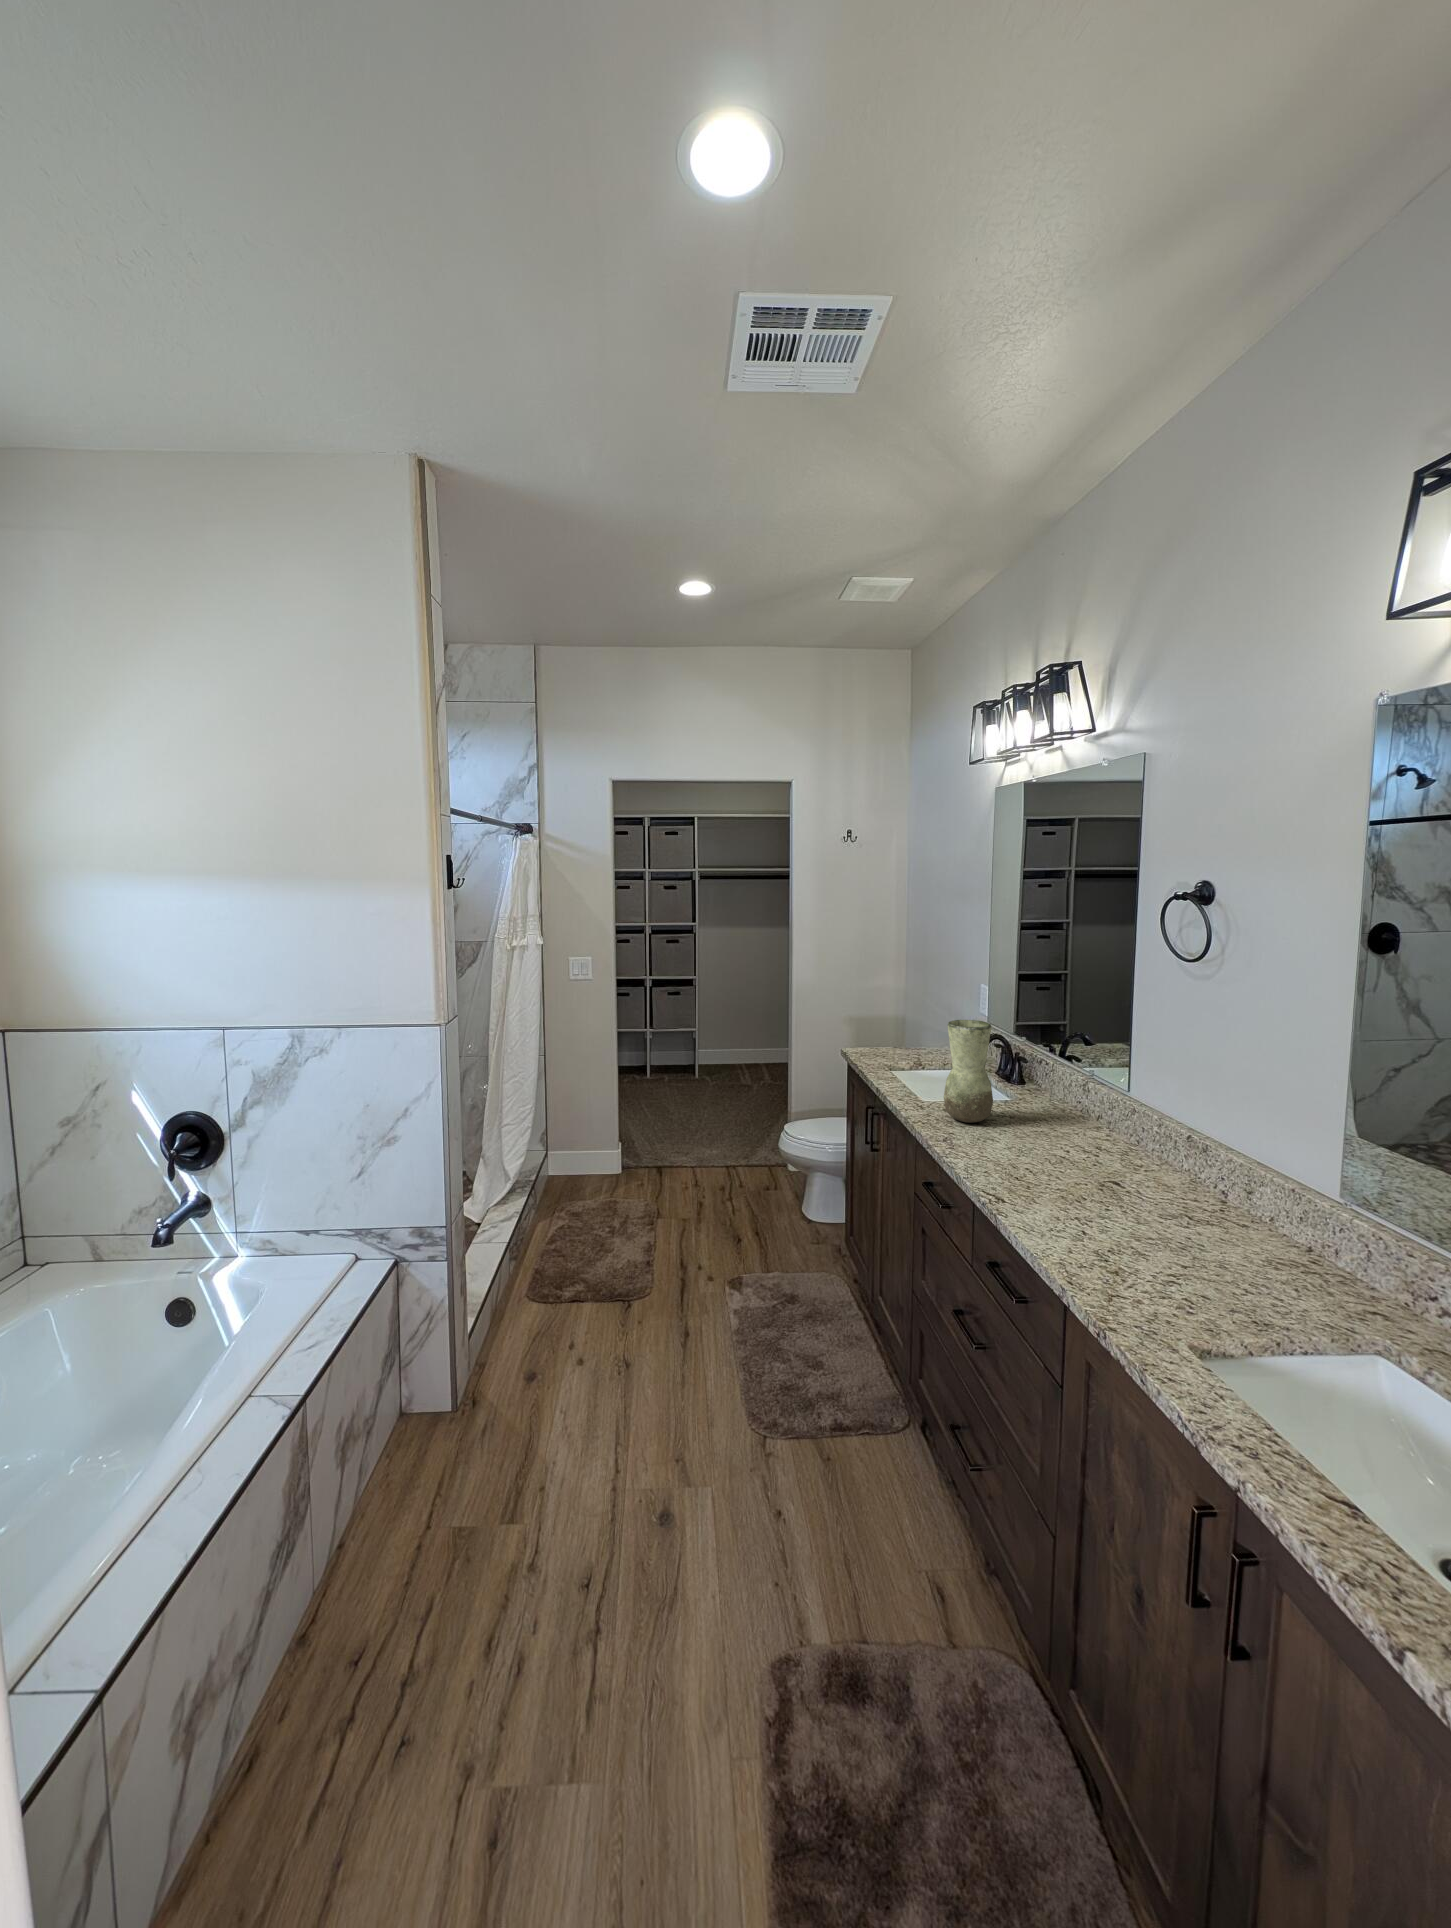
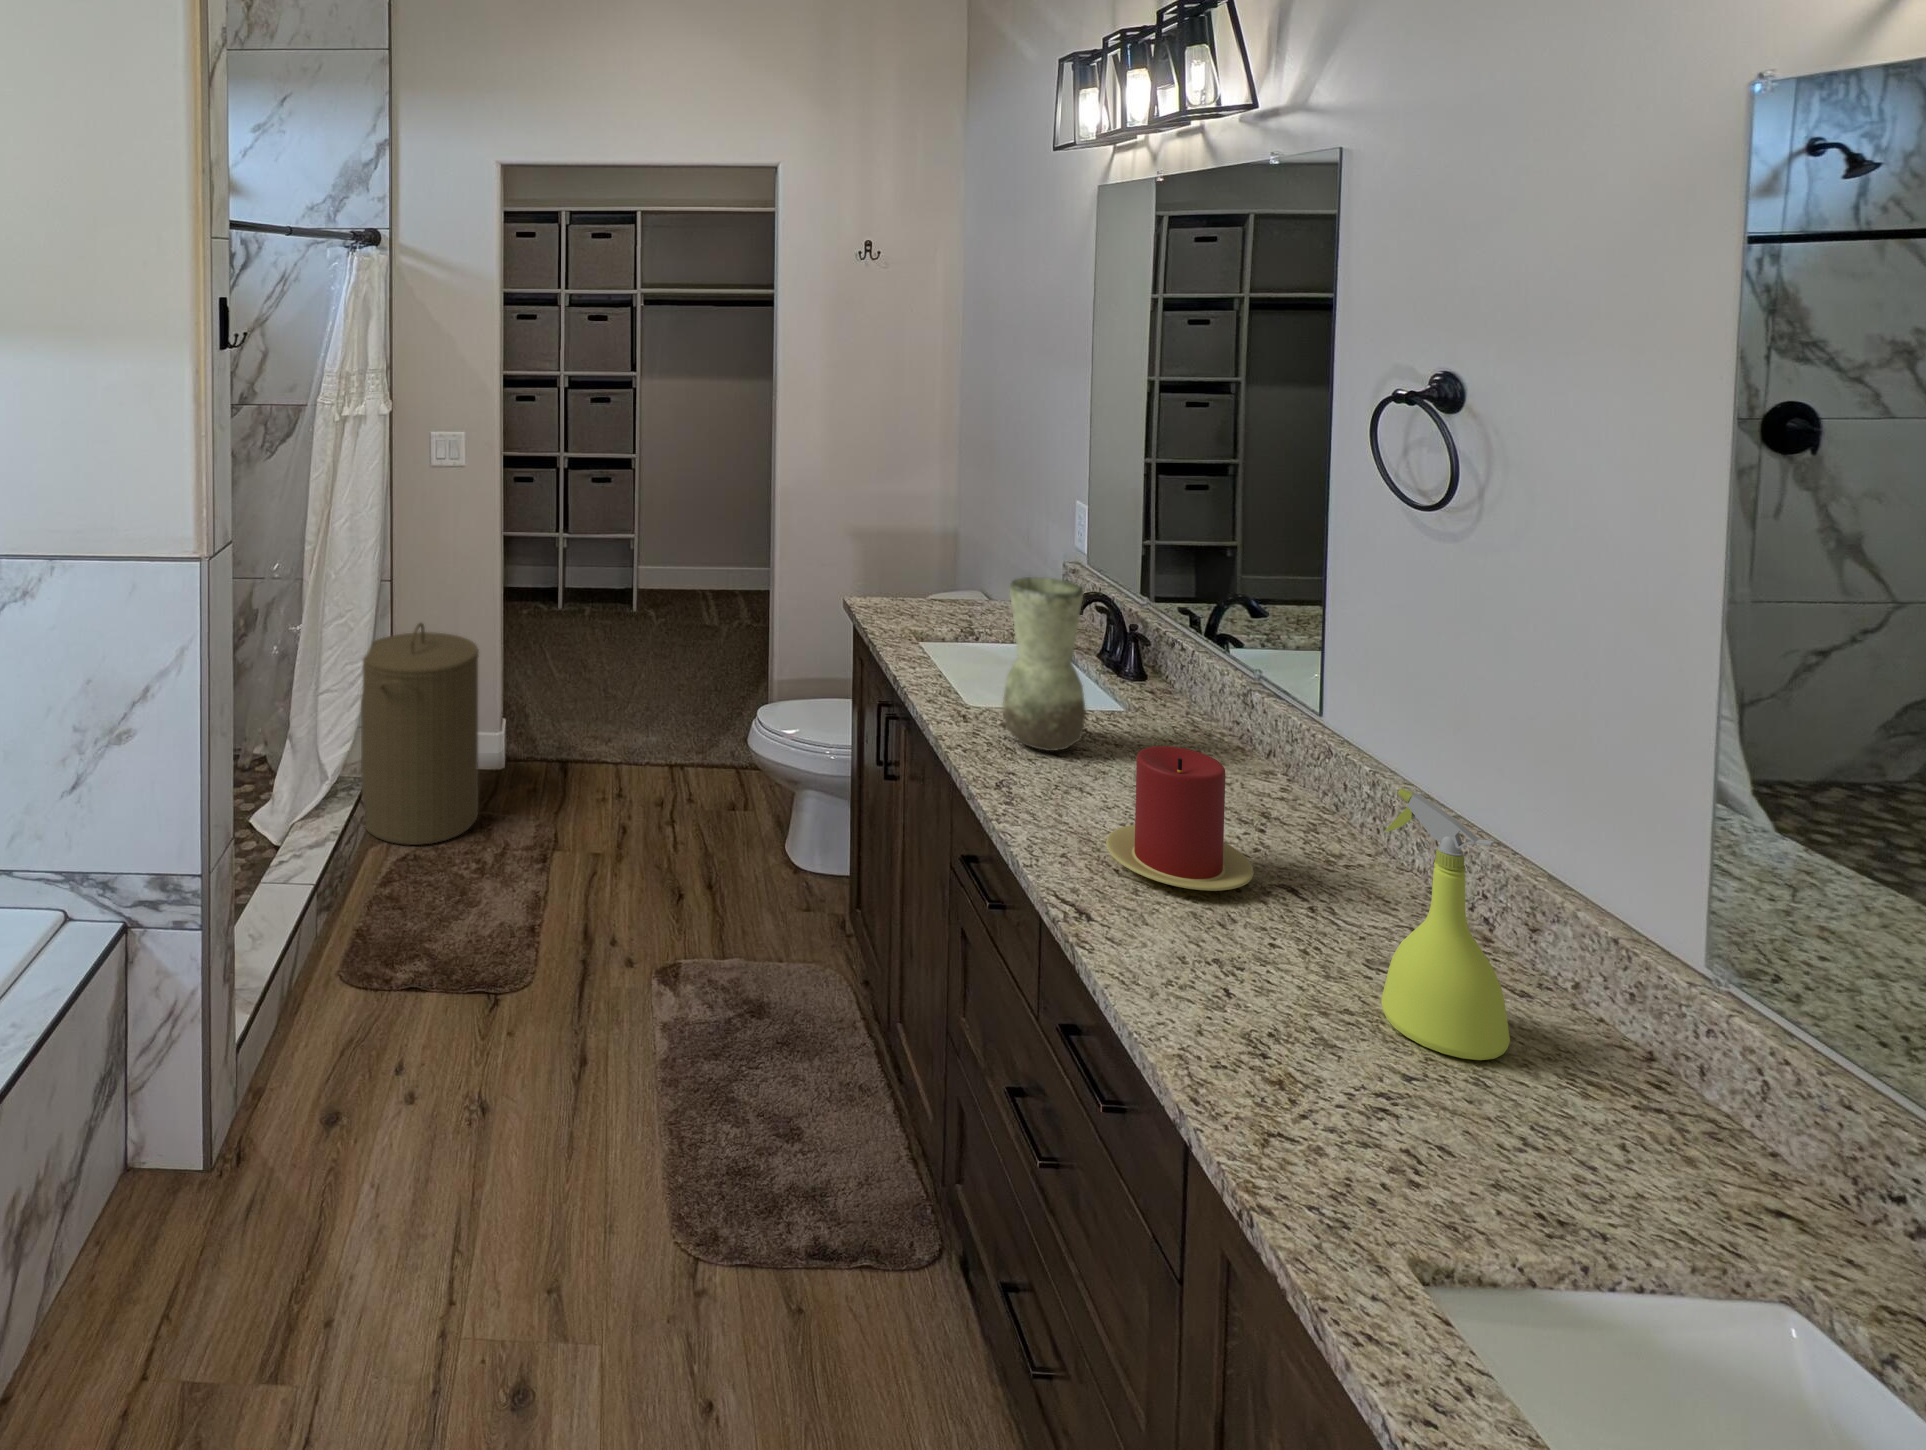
laundry hamper: none [527,1079,607,1220] -> present [361,623,479,845]
candle: none [1010,1107,1094,1186] -> present [1106,746,1254,891]
spray bottle: none [1168,1111,1238,1257] -> present [1381,788,1510,1060]

